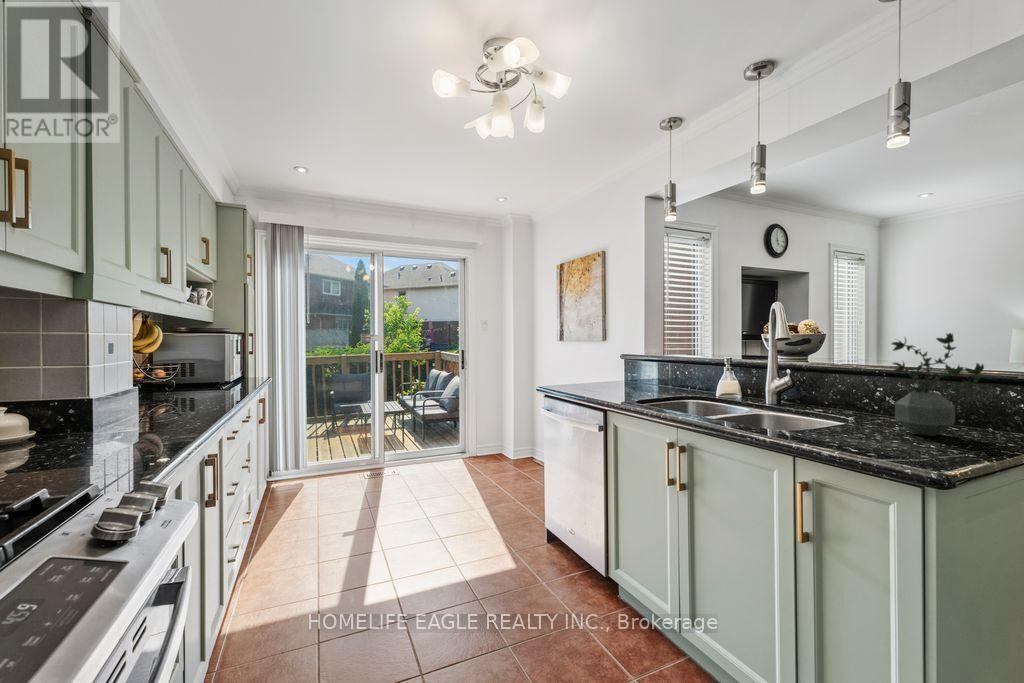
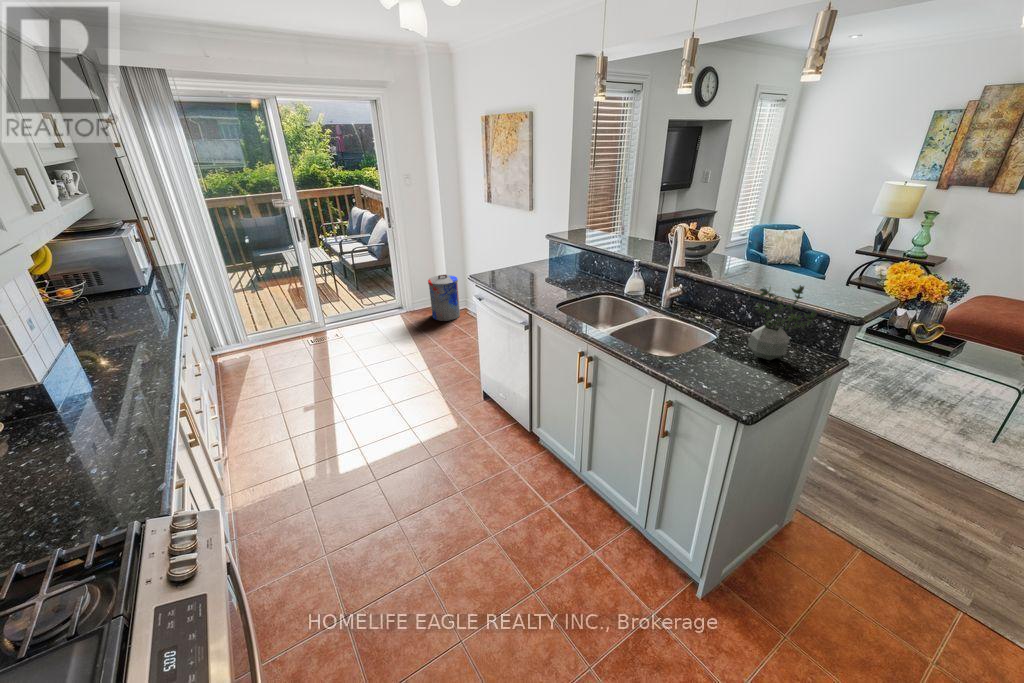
trash can: none [495,415,526,466] -> present [428,274,460,321]

